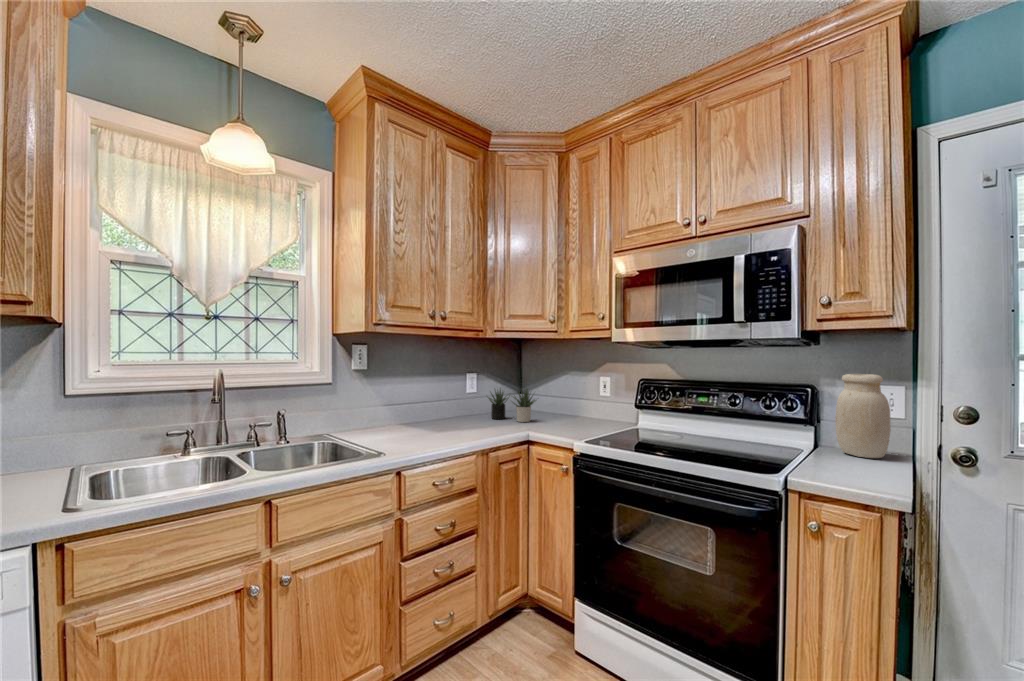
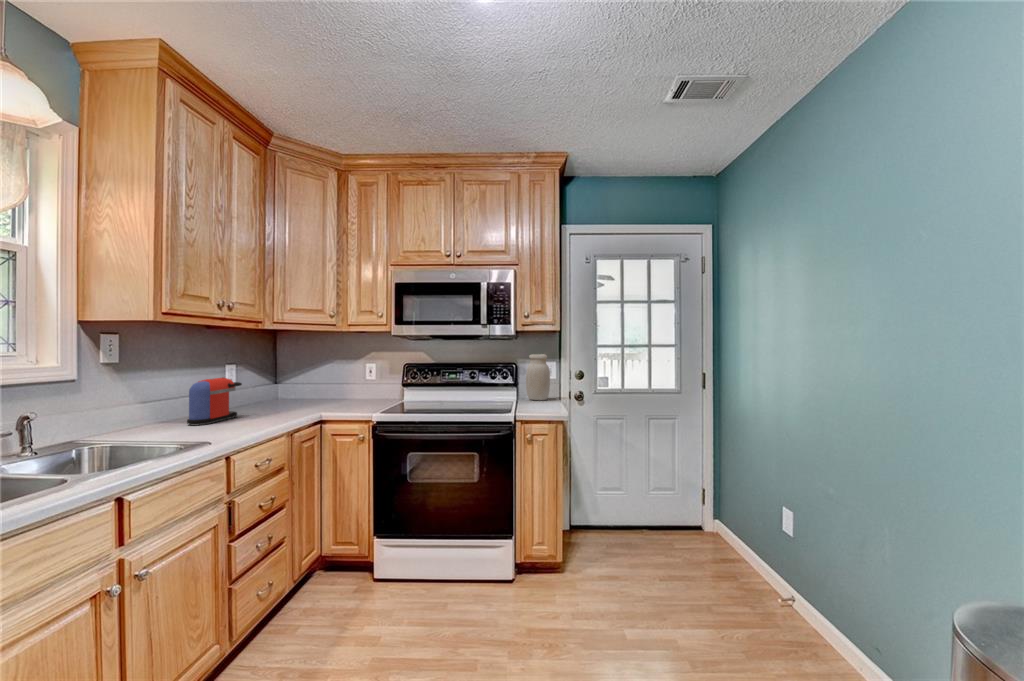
coffee maker: none [410,385,463,431] -> present [187,377,242,425]
succulent plant: present [488,389,536,422] -> none [253,375,315,409]

